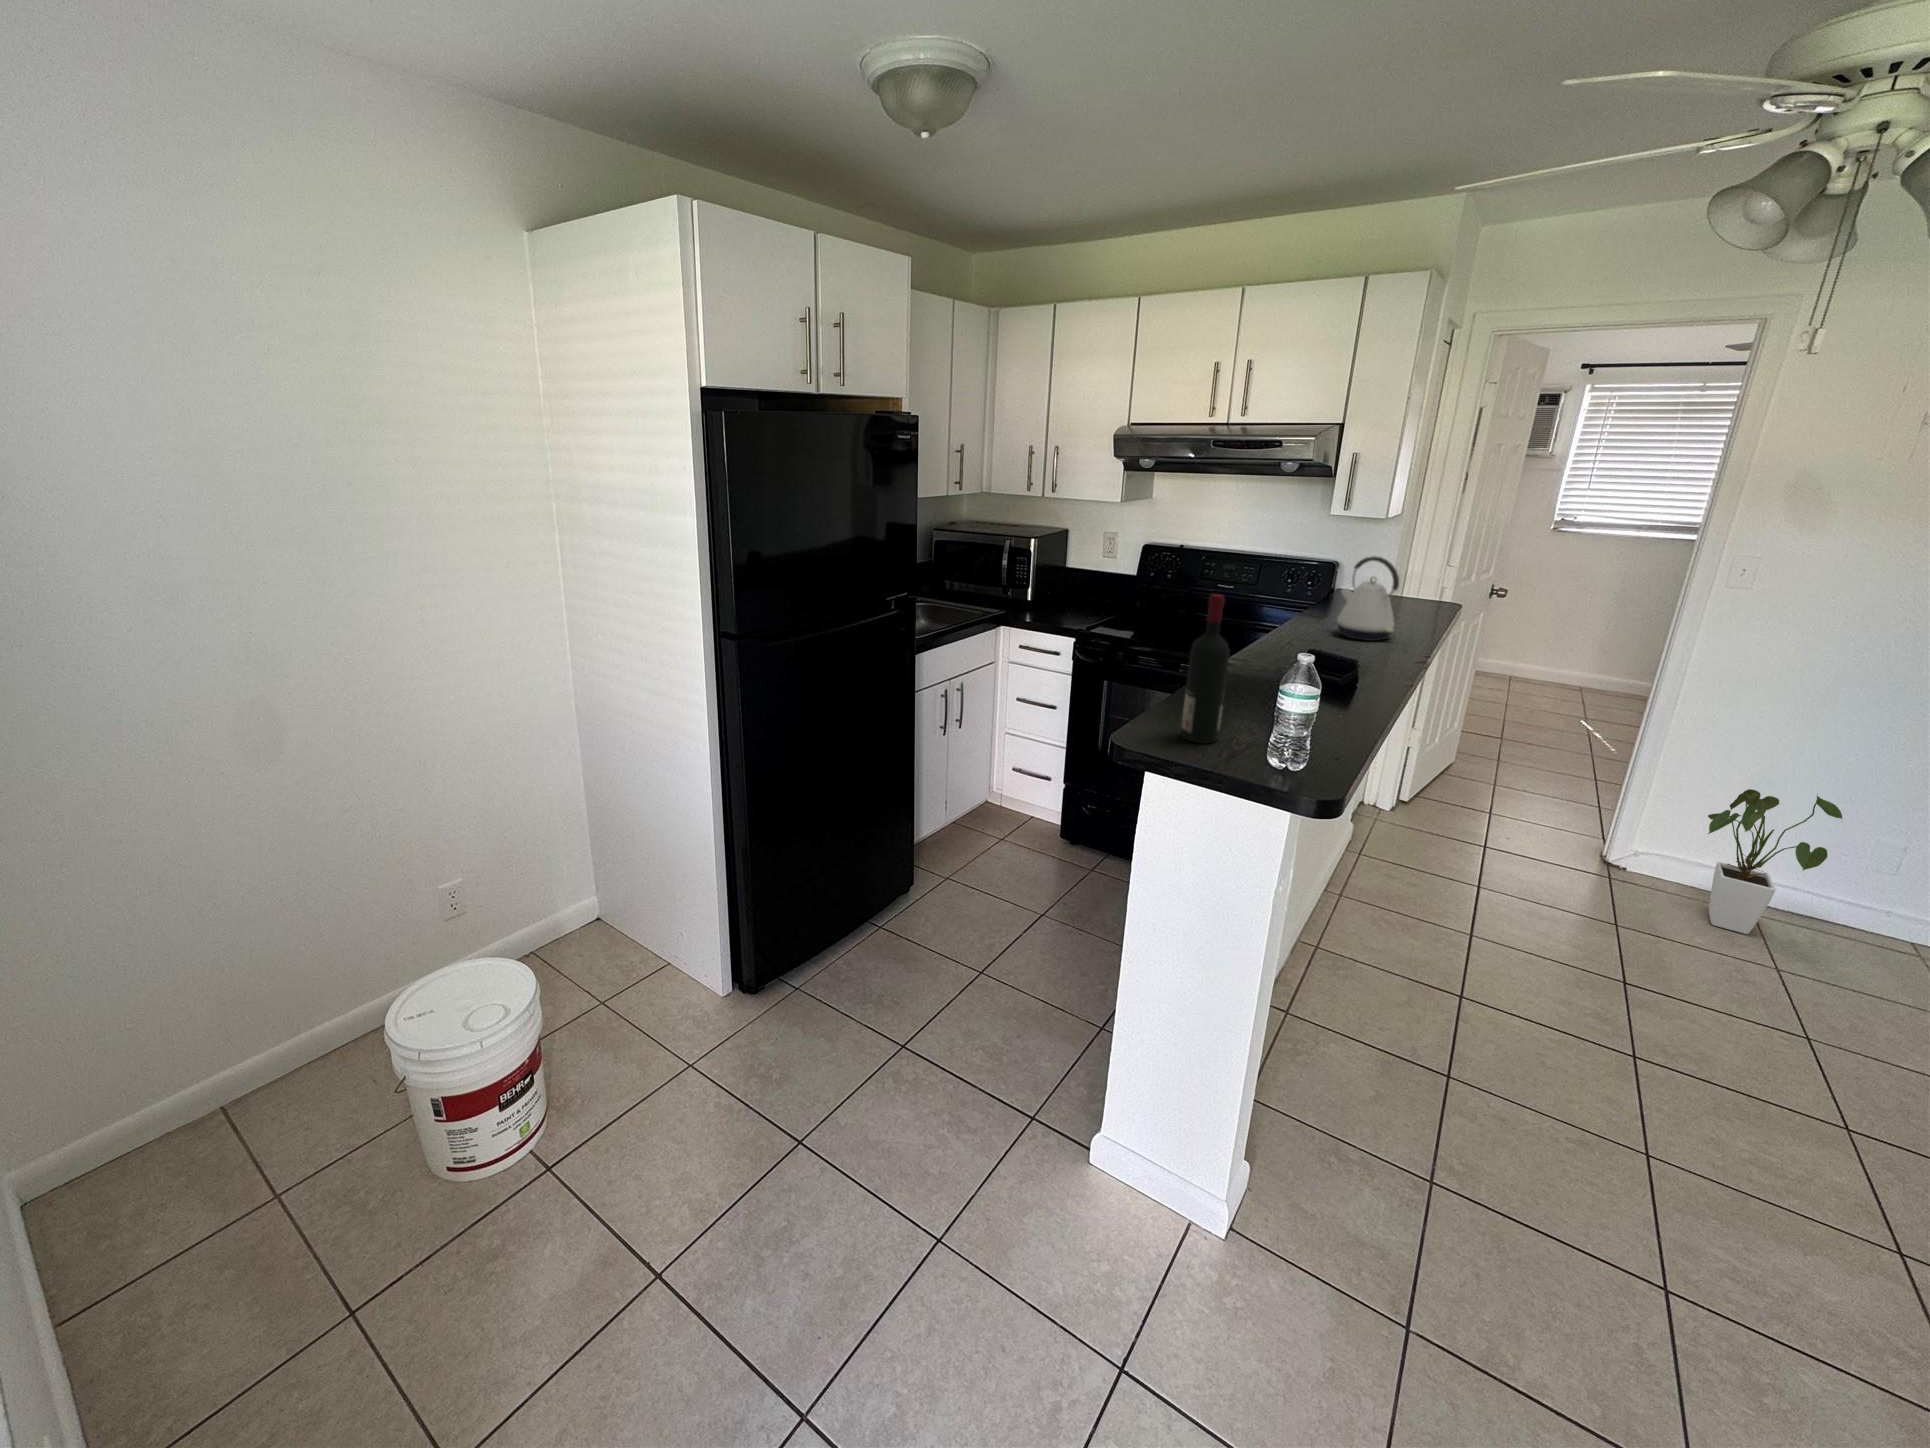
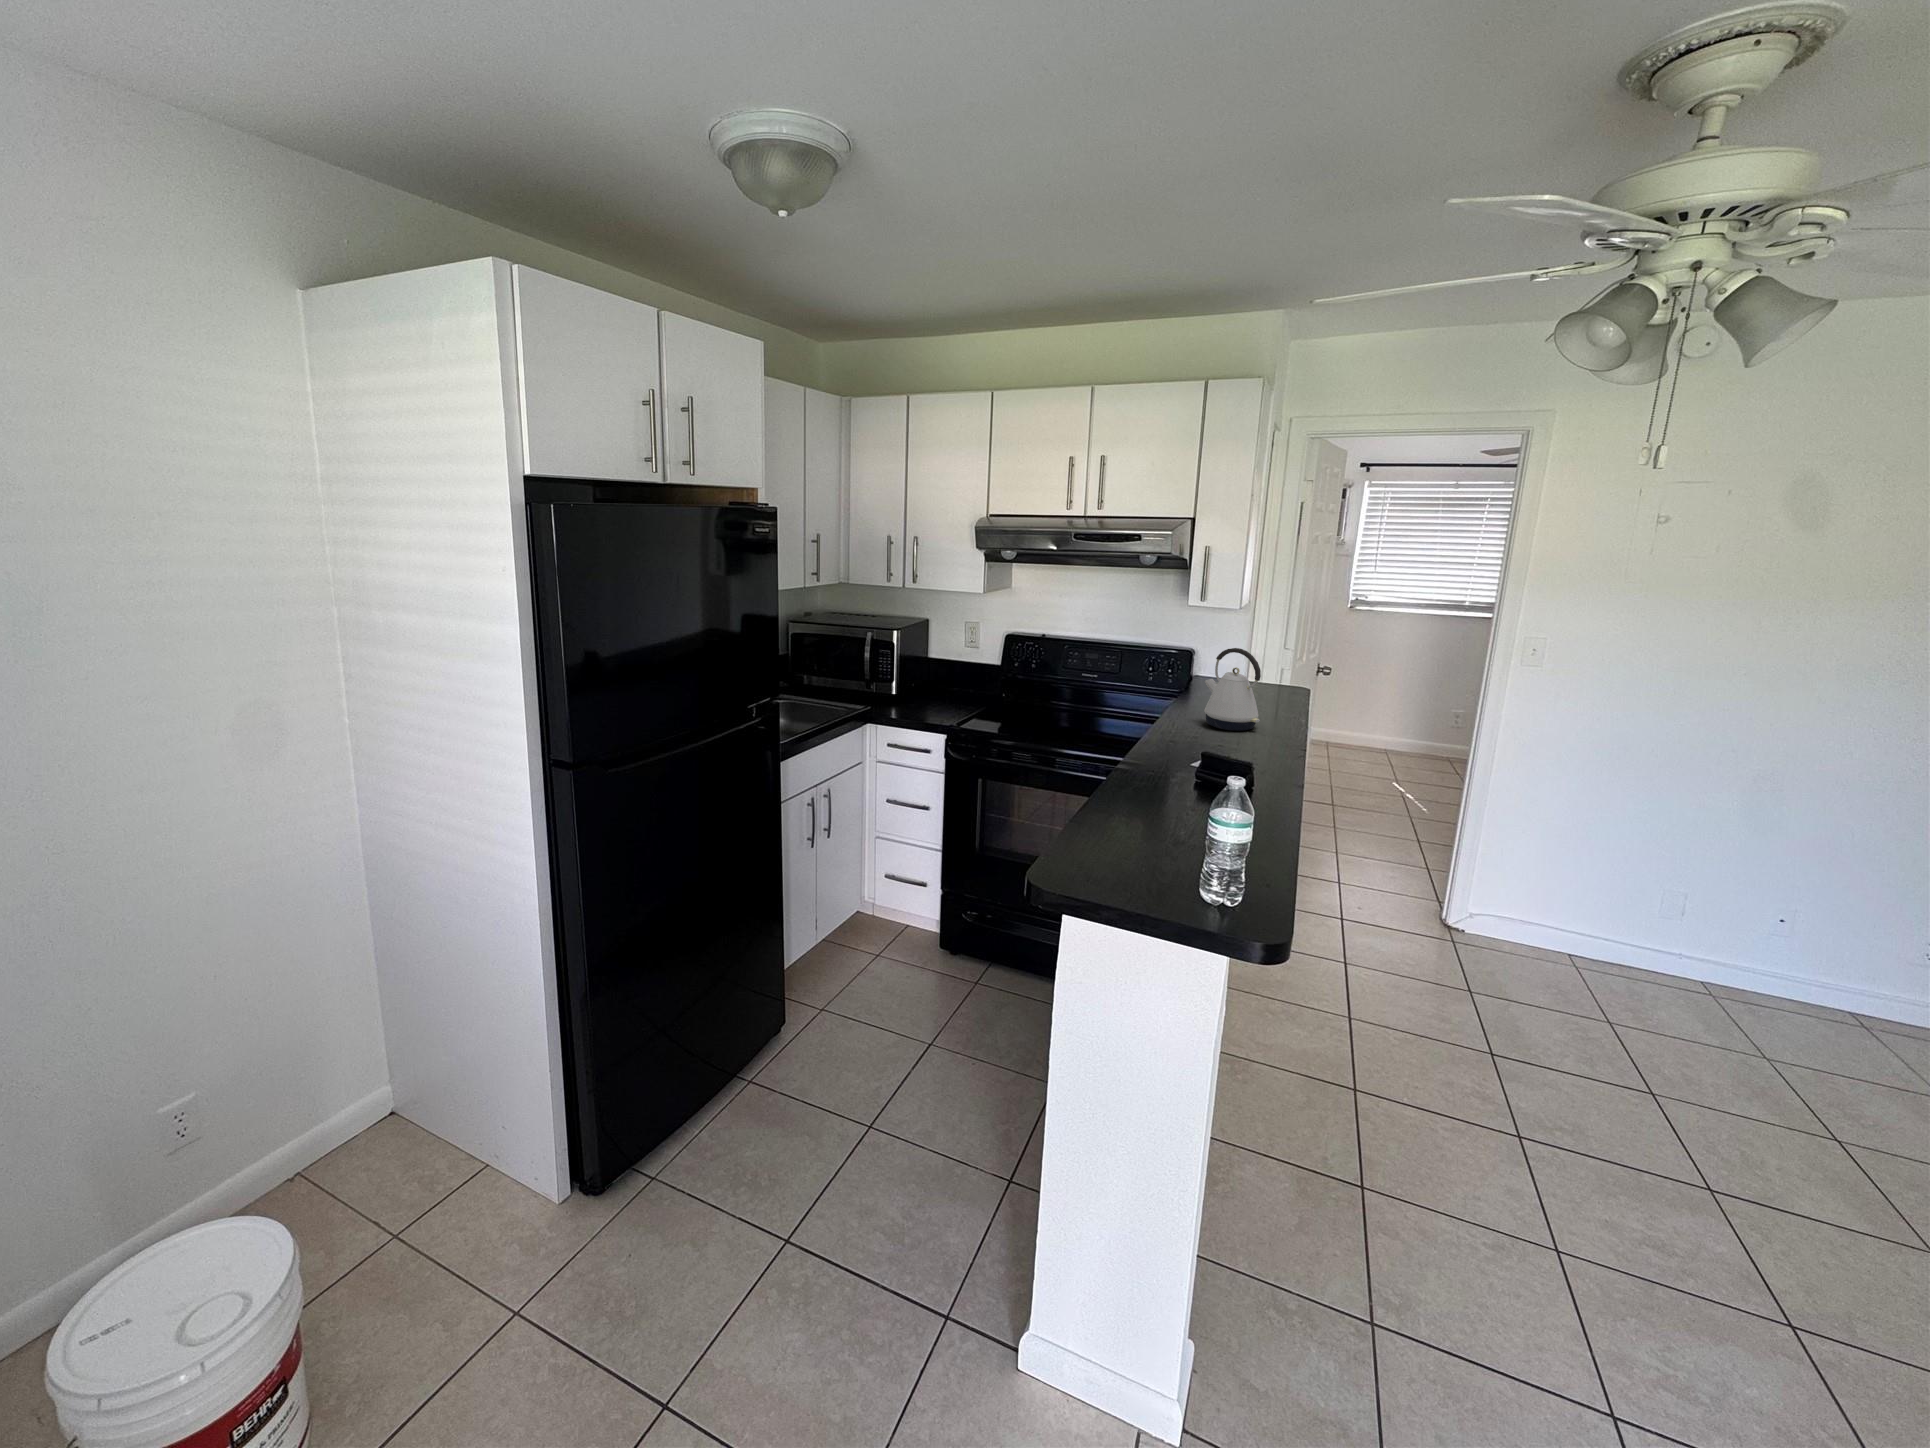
wine bottle: present [1181,594,1230,743] -> none [1088,707,1136,870]
house plant: present [1708,789,1842,934] -> none [1527,849,1636,987]

